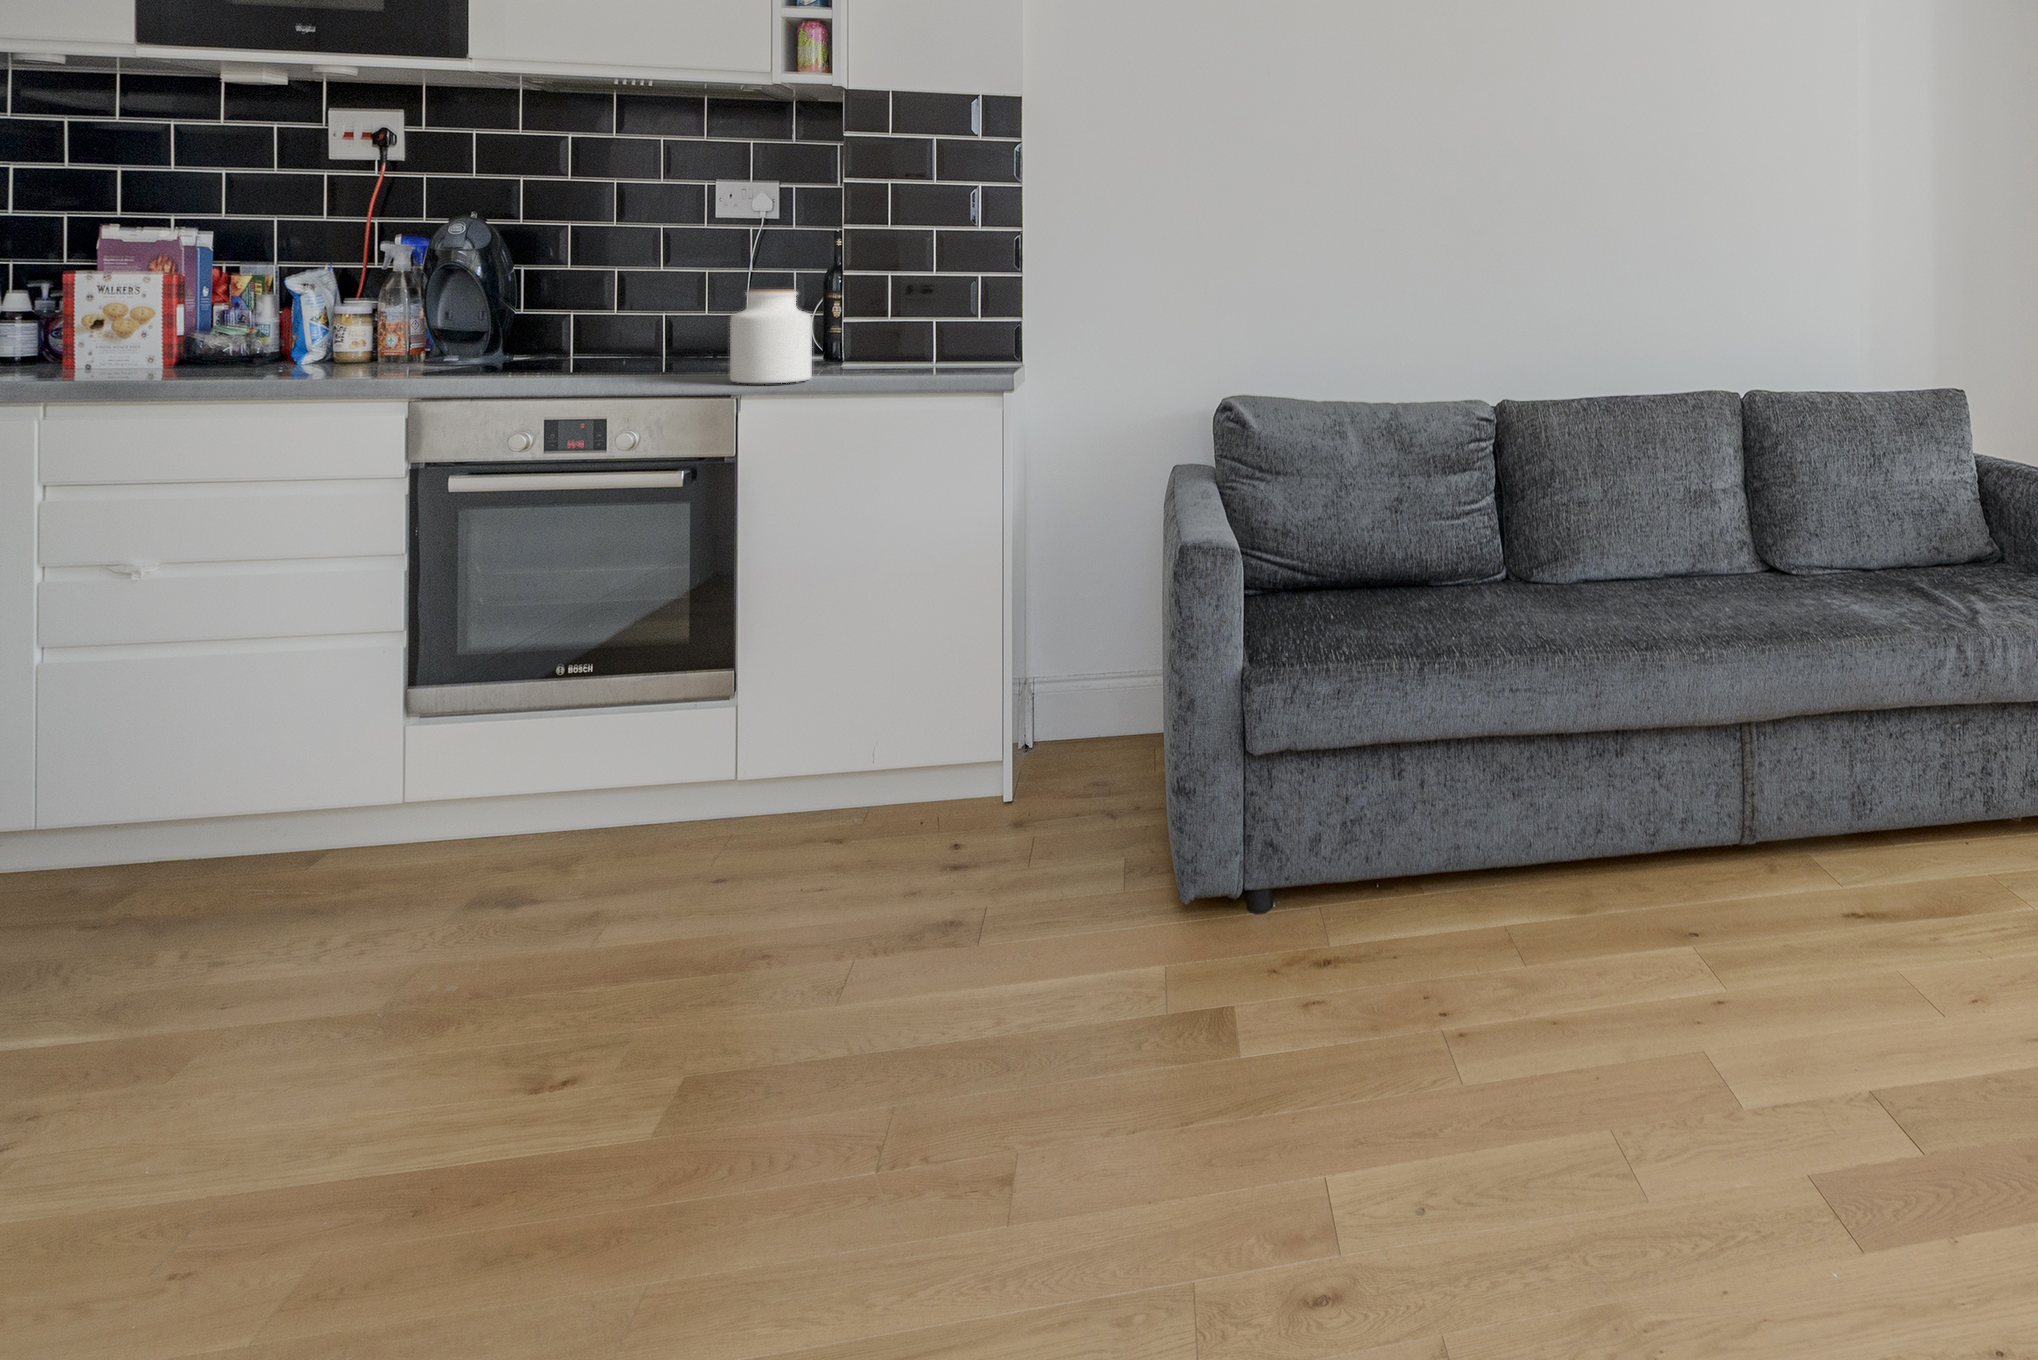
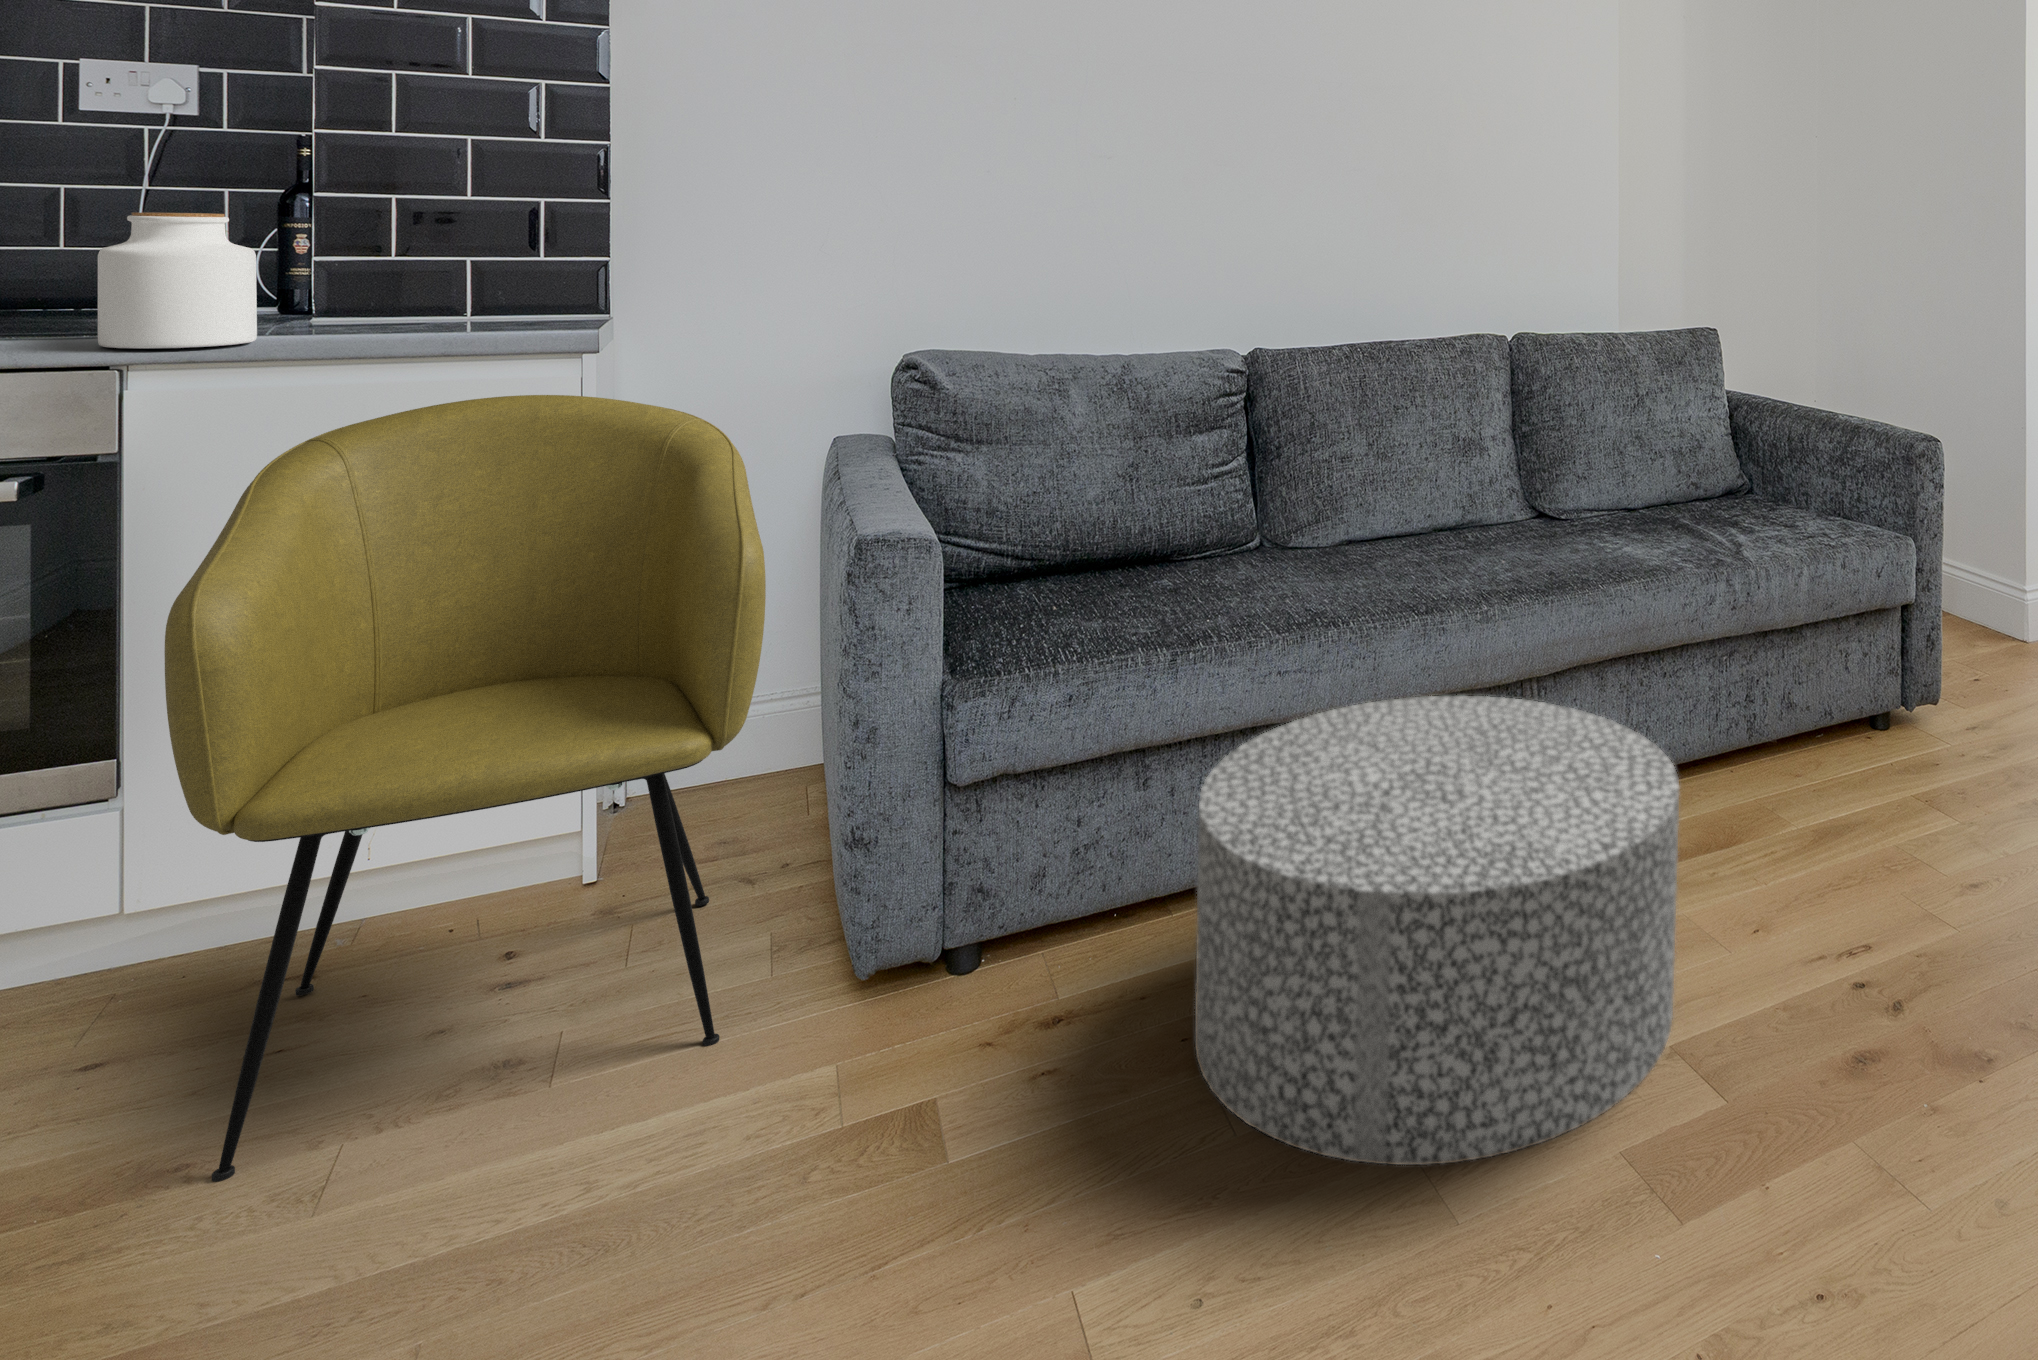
armchair: none [769,423,1117,959] -> present [165,395,766,1182]
ottoman: none [1430,725,1871,1135] -> present [1195,696,1680,1165]

